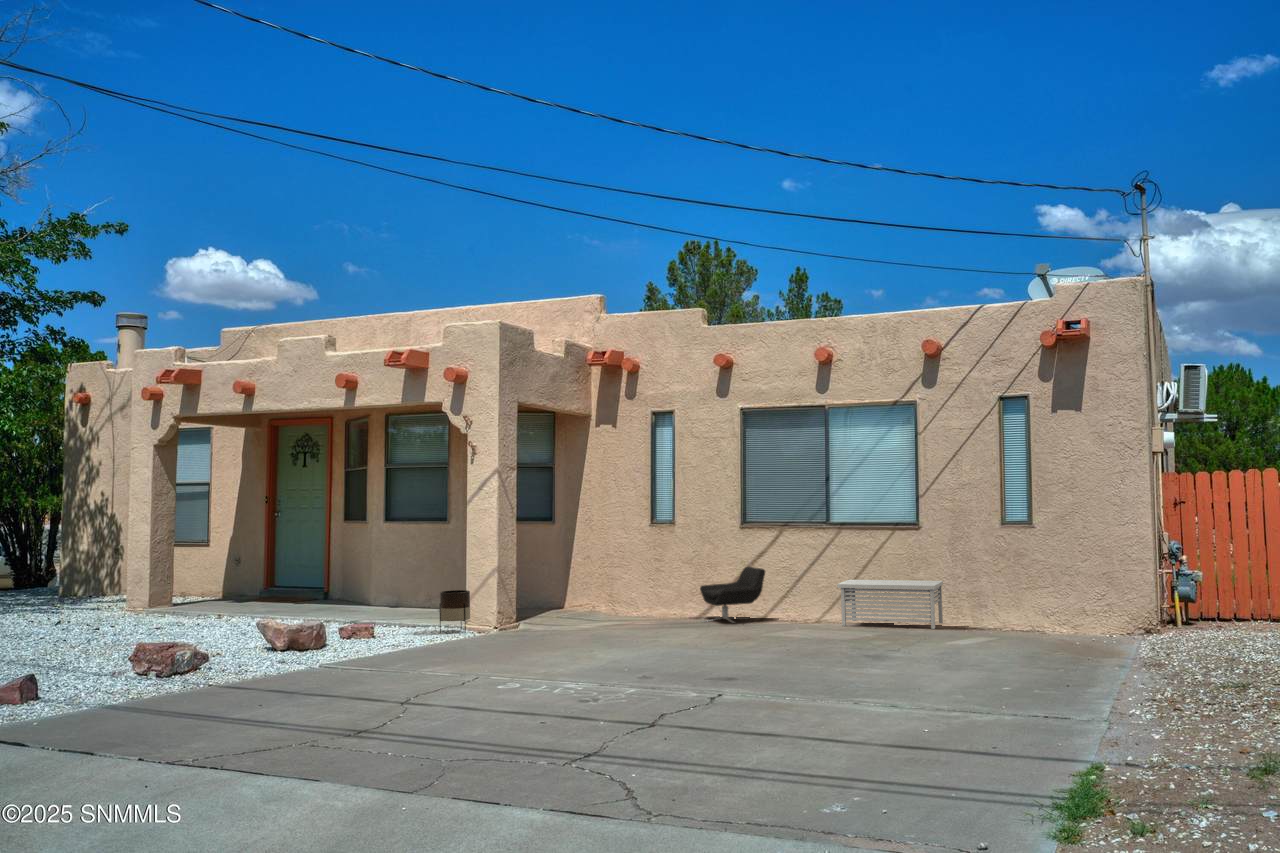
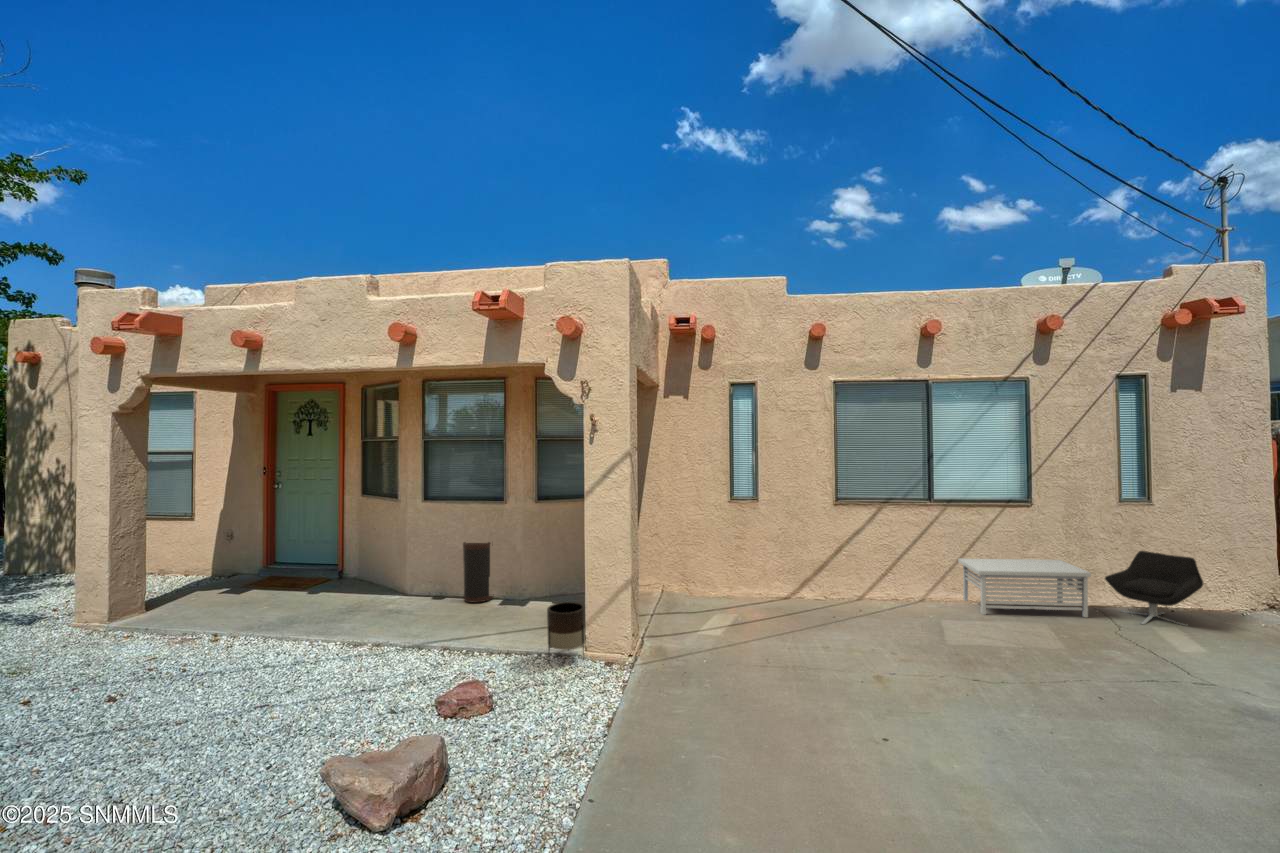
trash can: none [411,558,438,612] -> present [463,542,494,602]
lounge chair: present [700,567,765,623] -> present [1105,551,1203,626]

